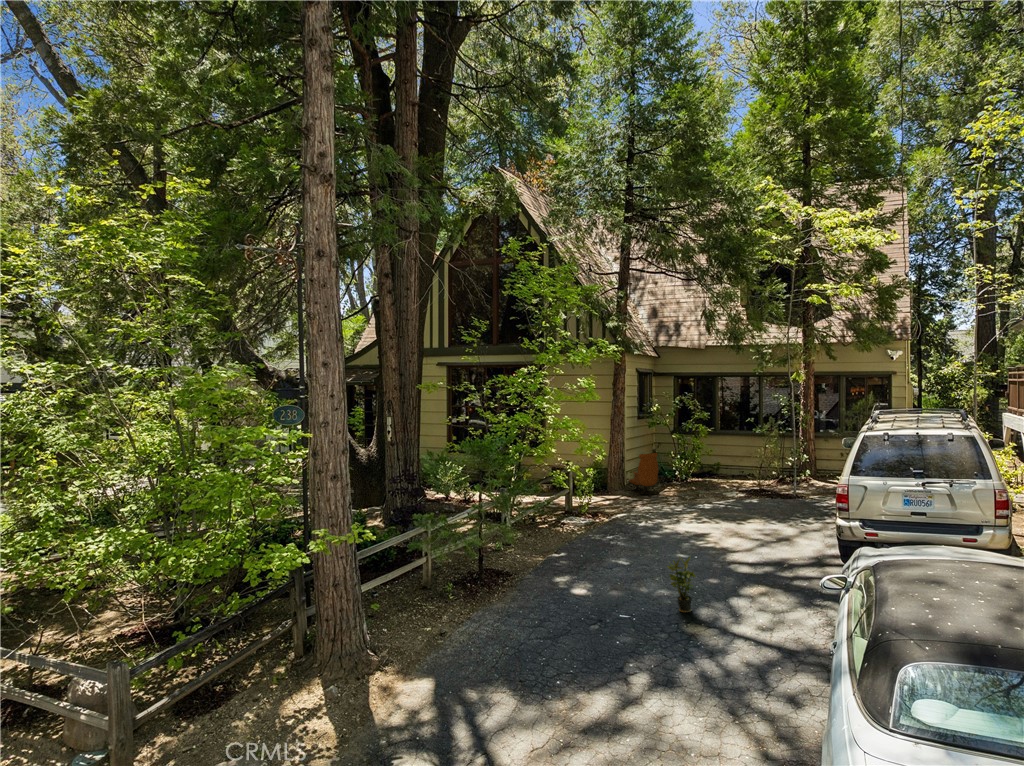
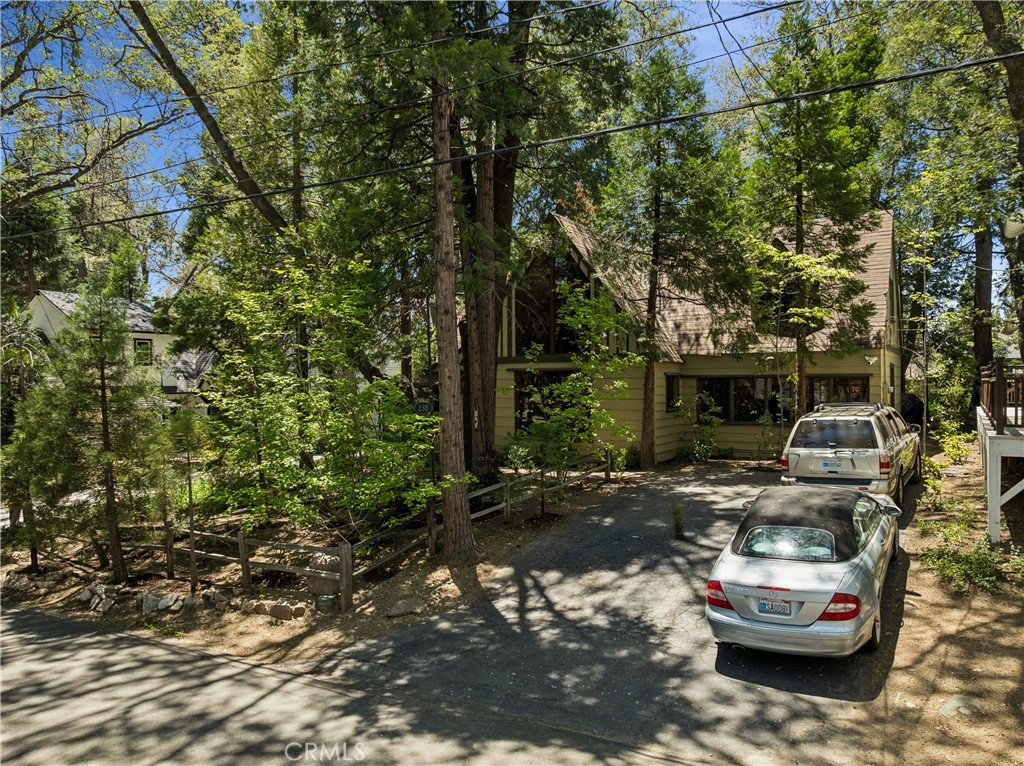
lounge chair: present [629,453,658,495] -> none [656,438,680,472]

